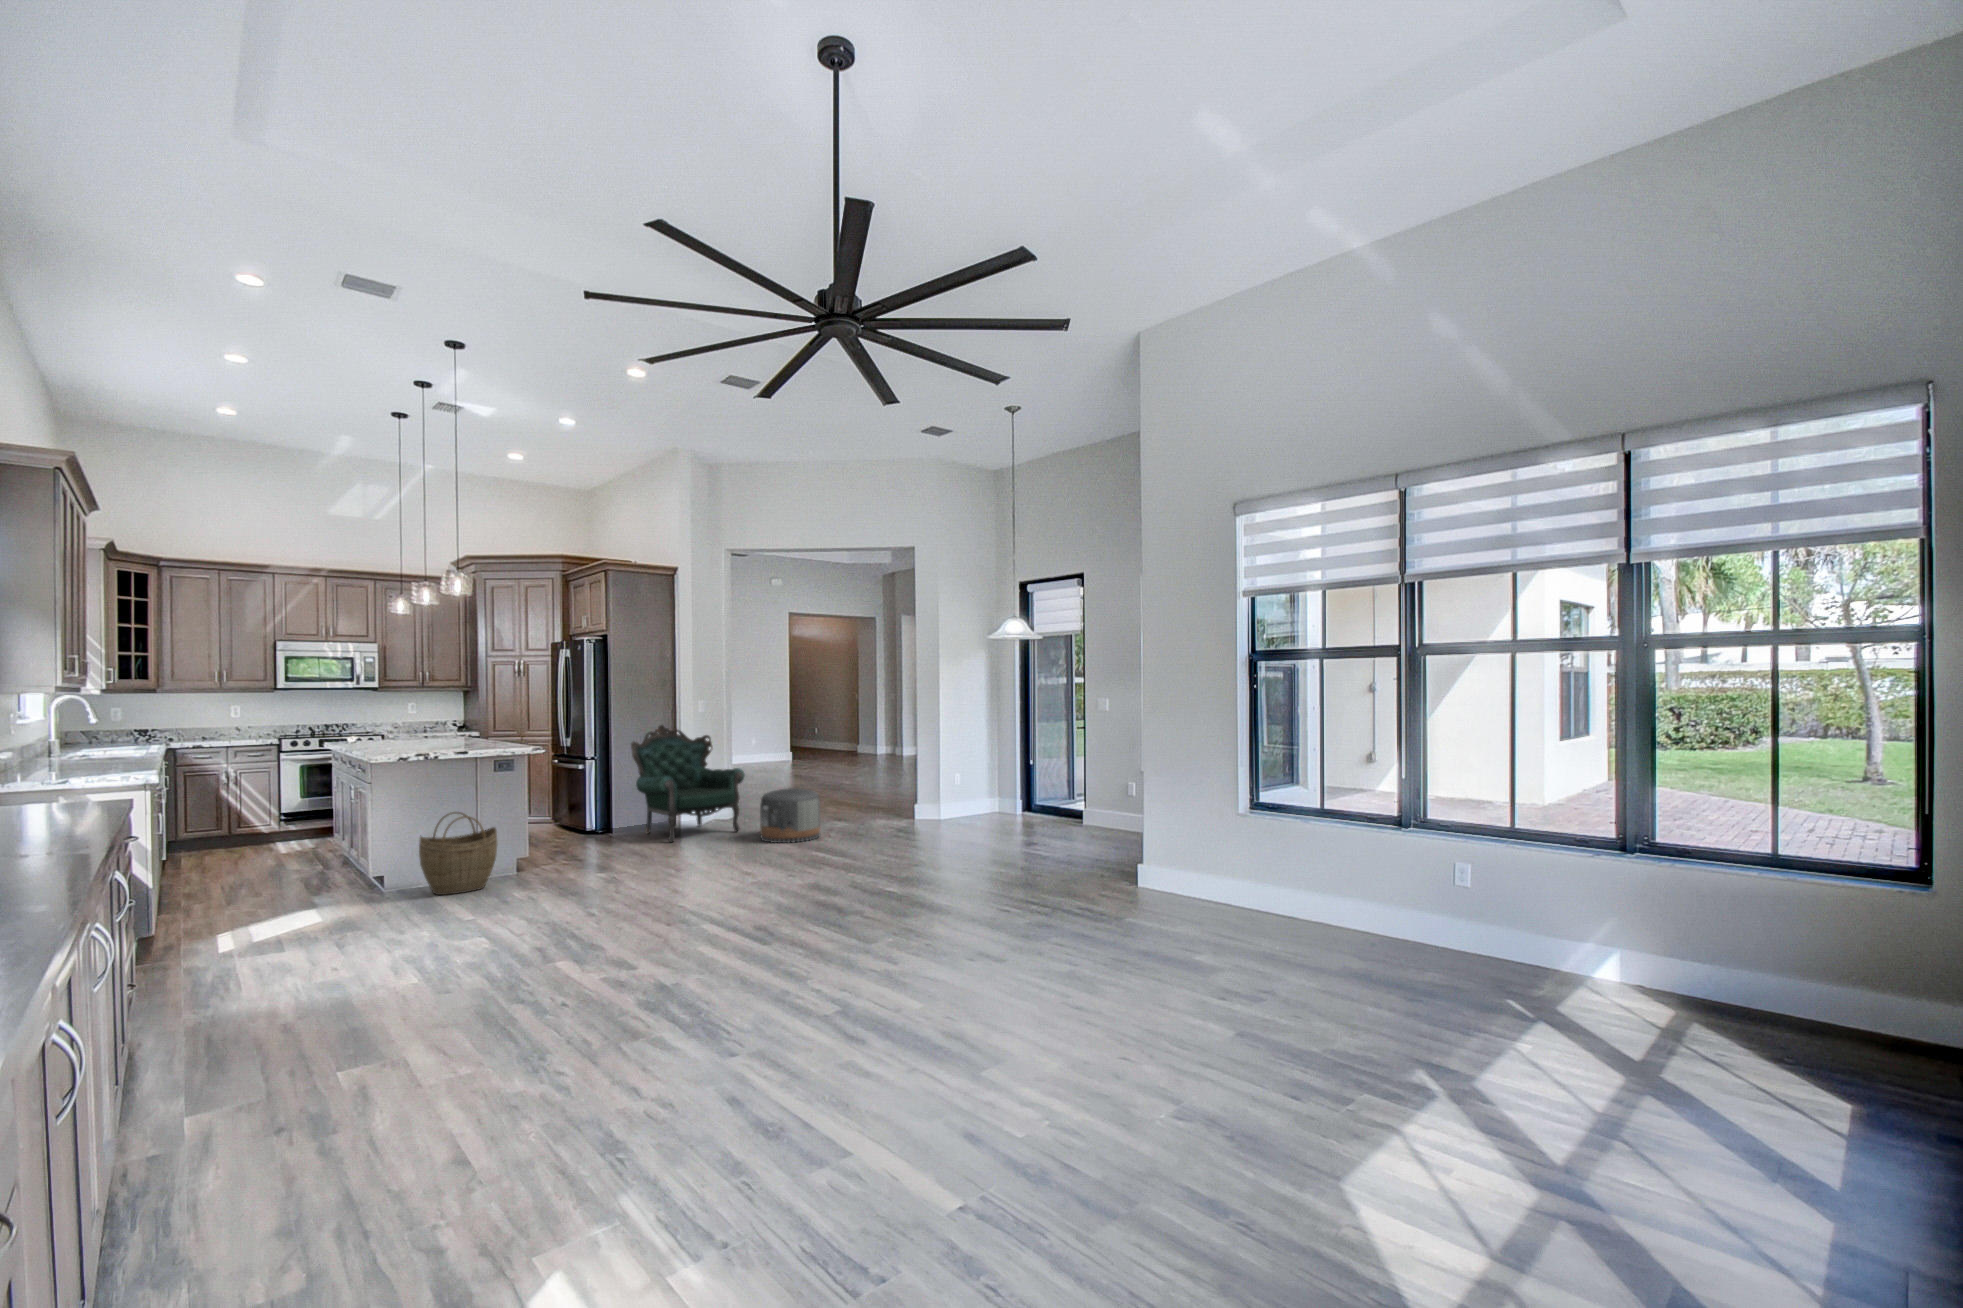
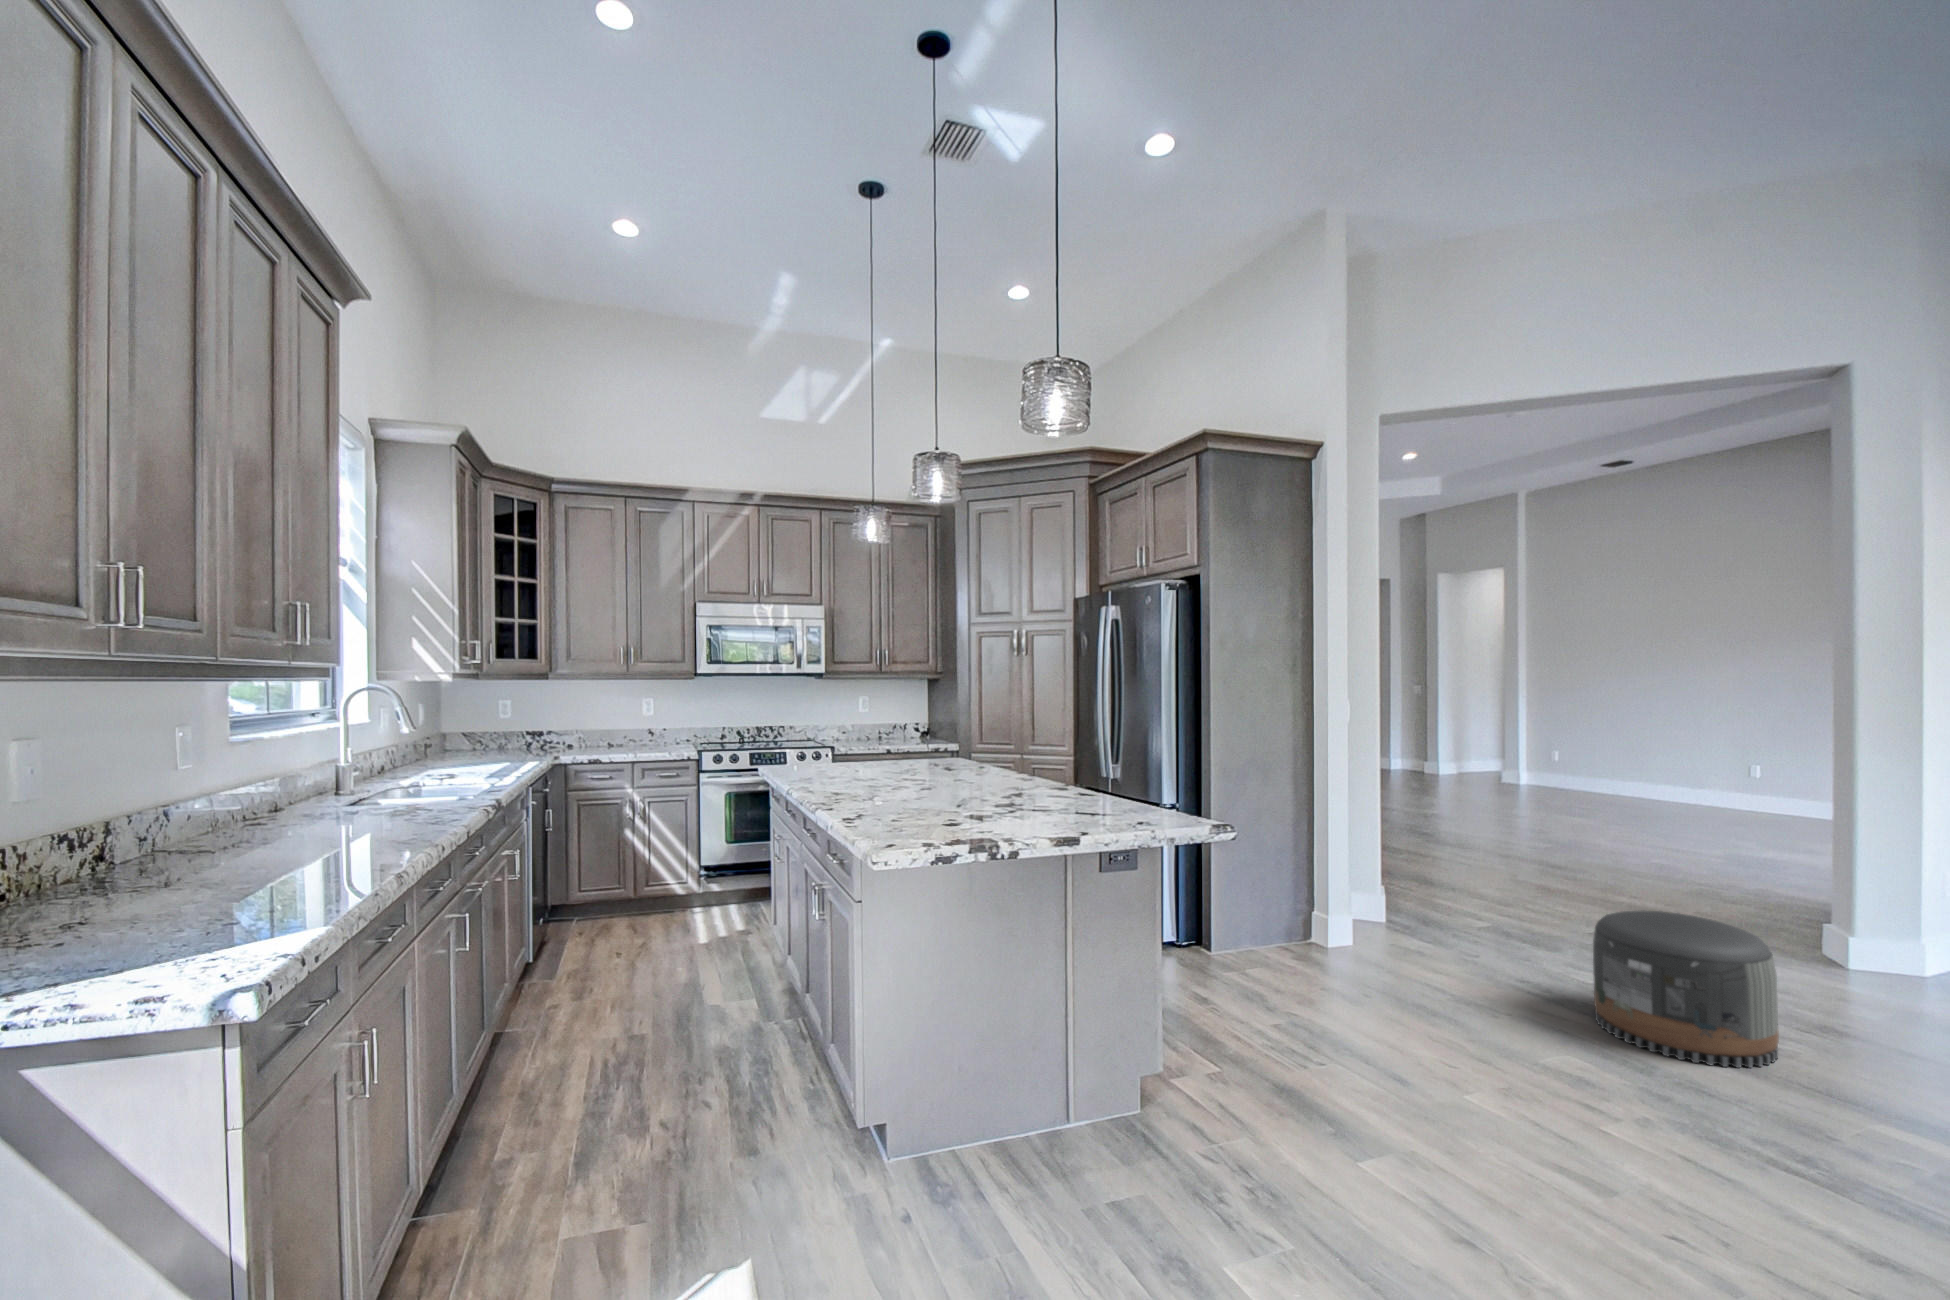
armchair: present [631,725,745,842] -> none [1260,746,1499,1014]
woven basket: present [419,812,497,895] -> none [966,981,1144,1234]

